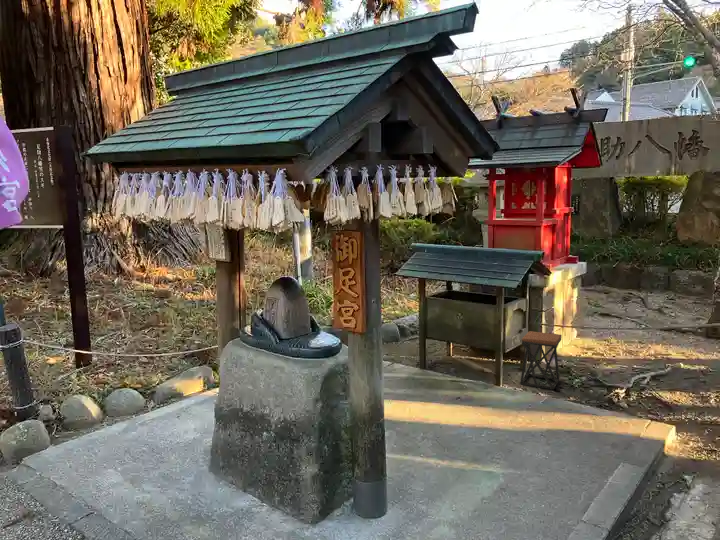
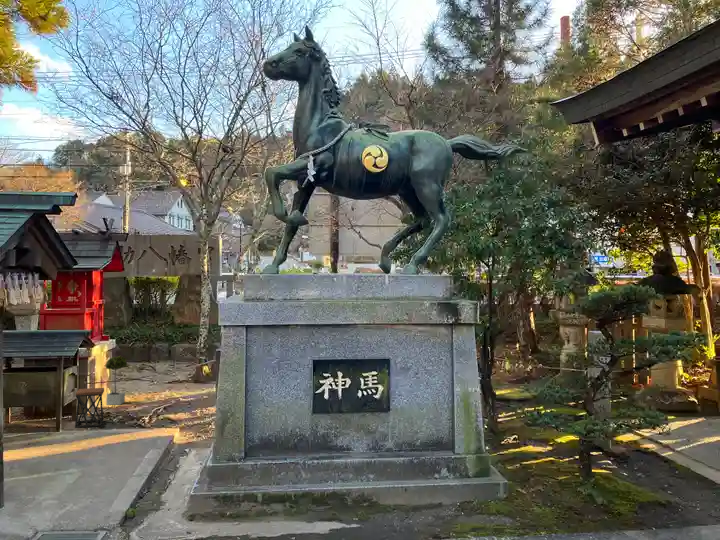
potted tree: none [569,288,600,356] -> present [105,356,127,405]

